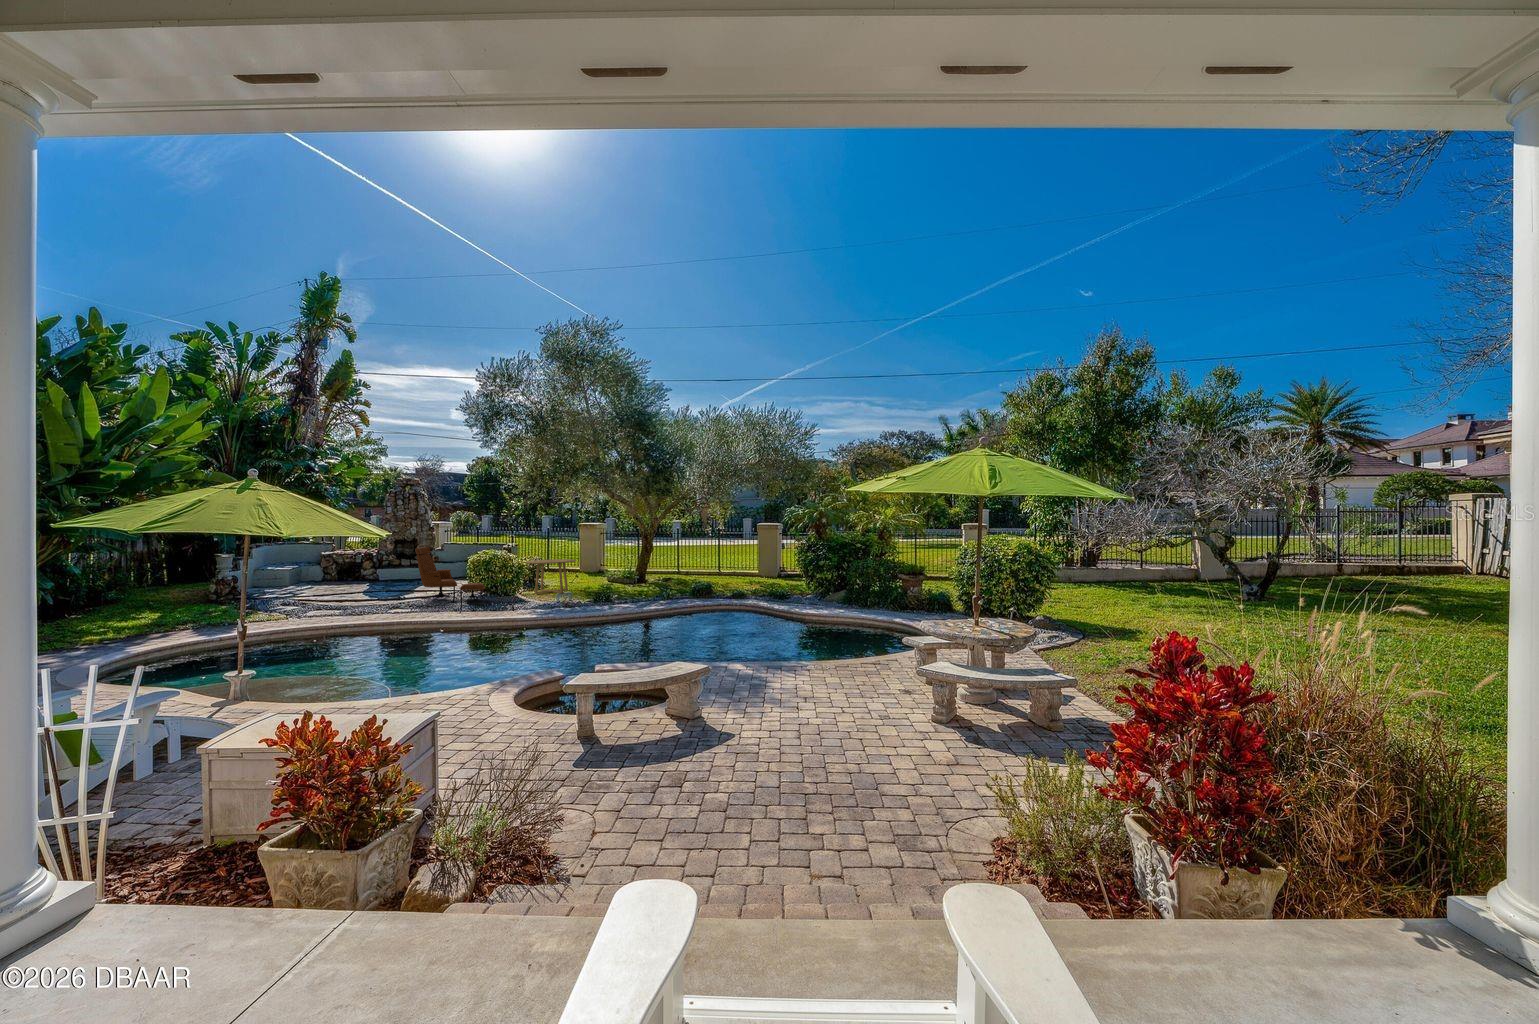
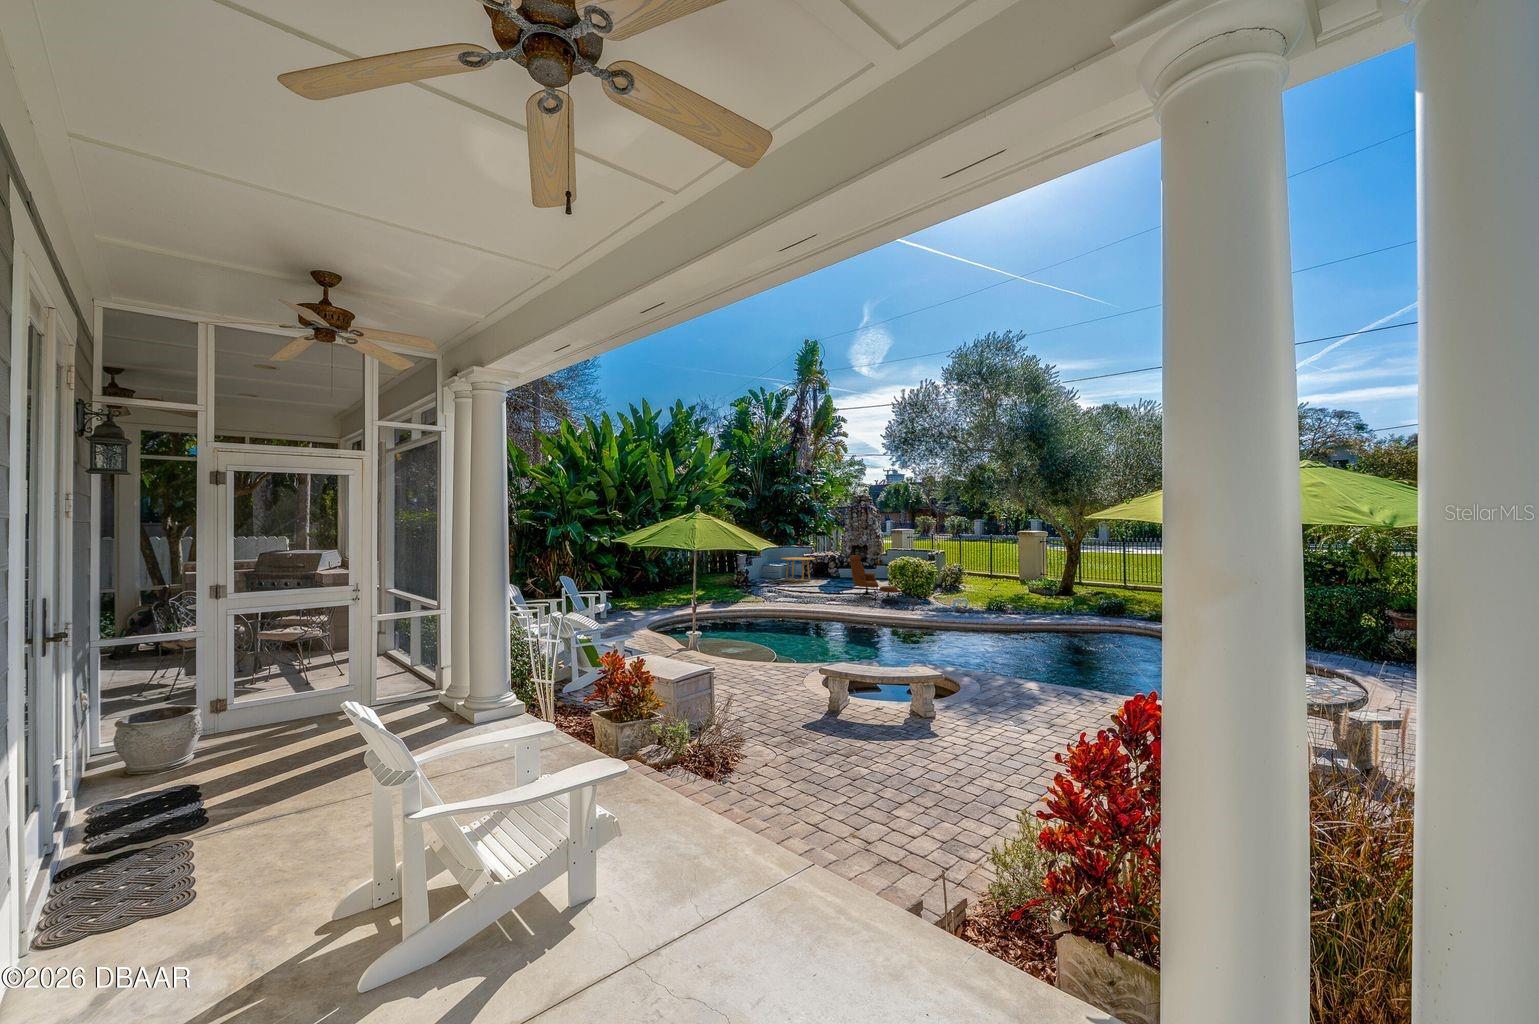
round table: present [526,559,576,594] -> present [781,557,815,582]

